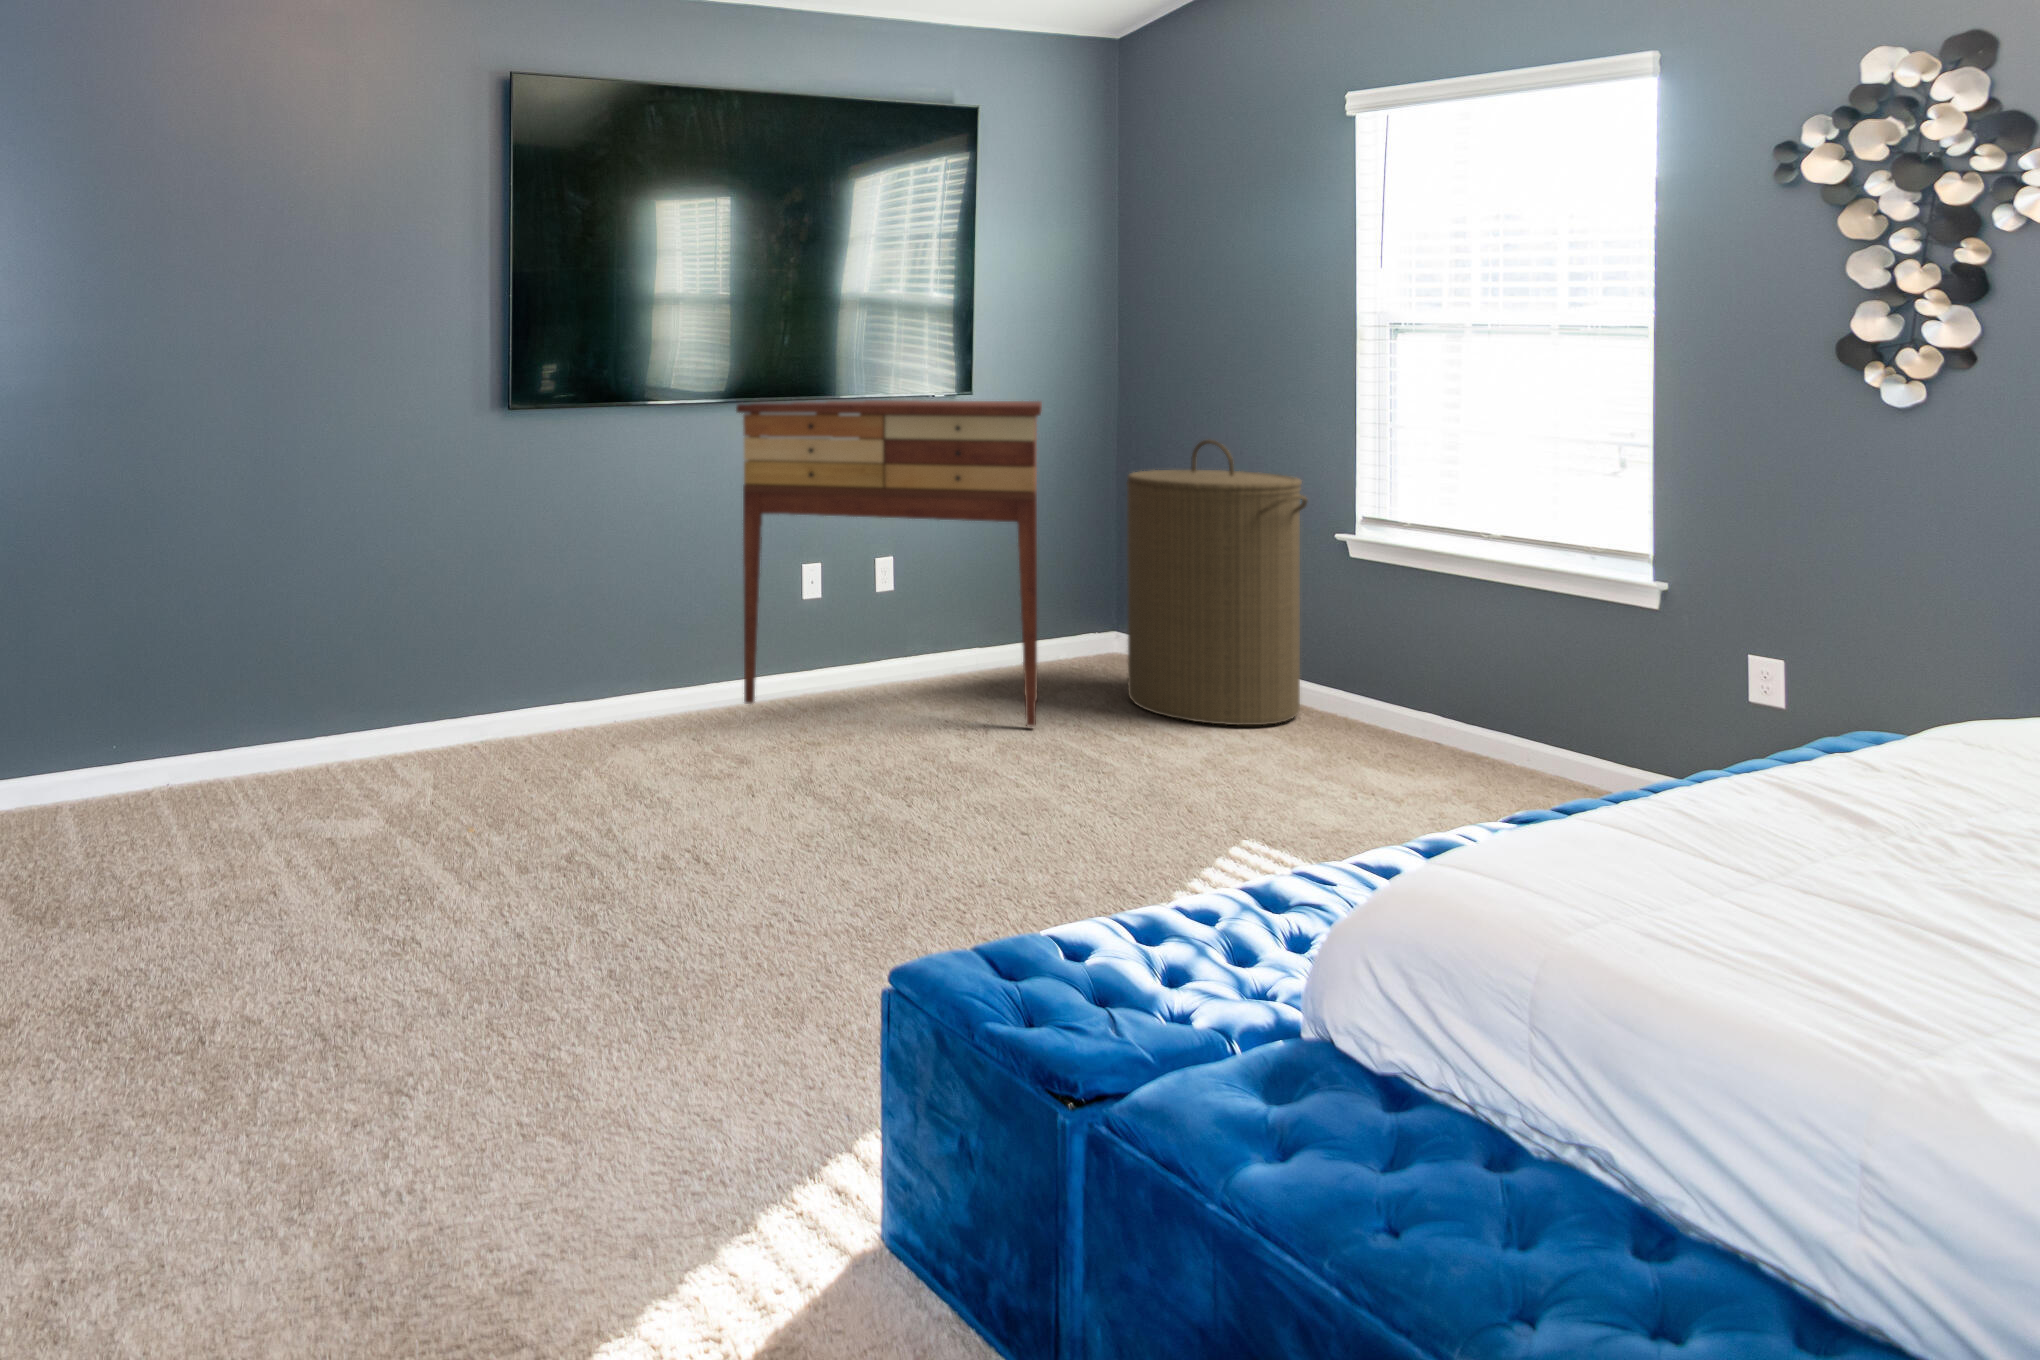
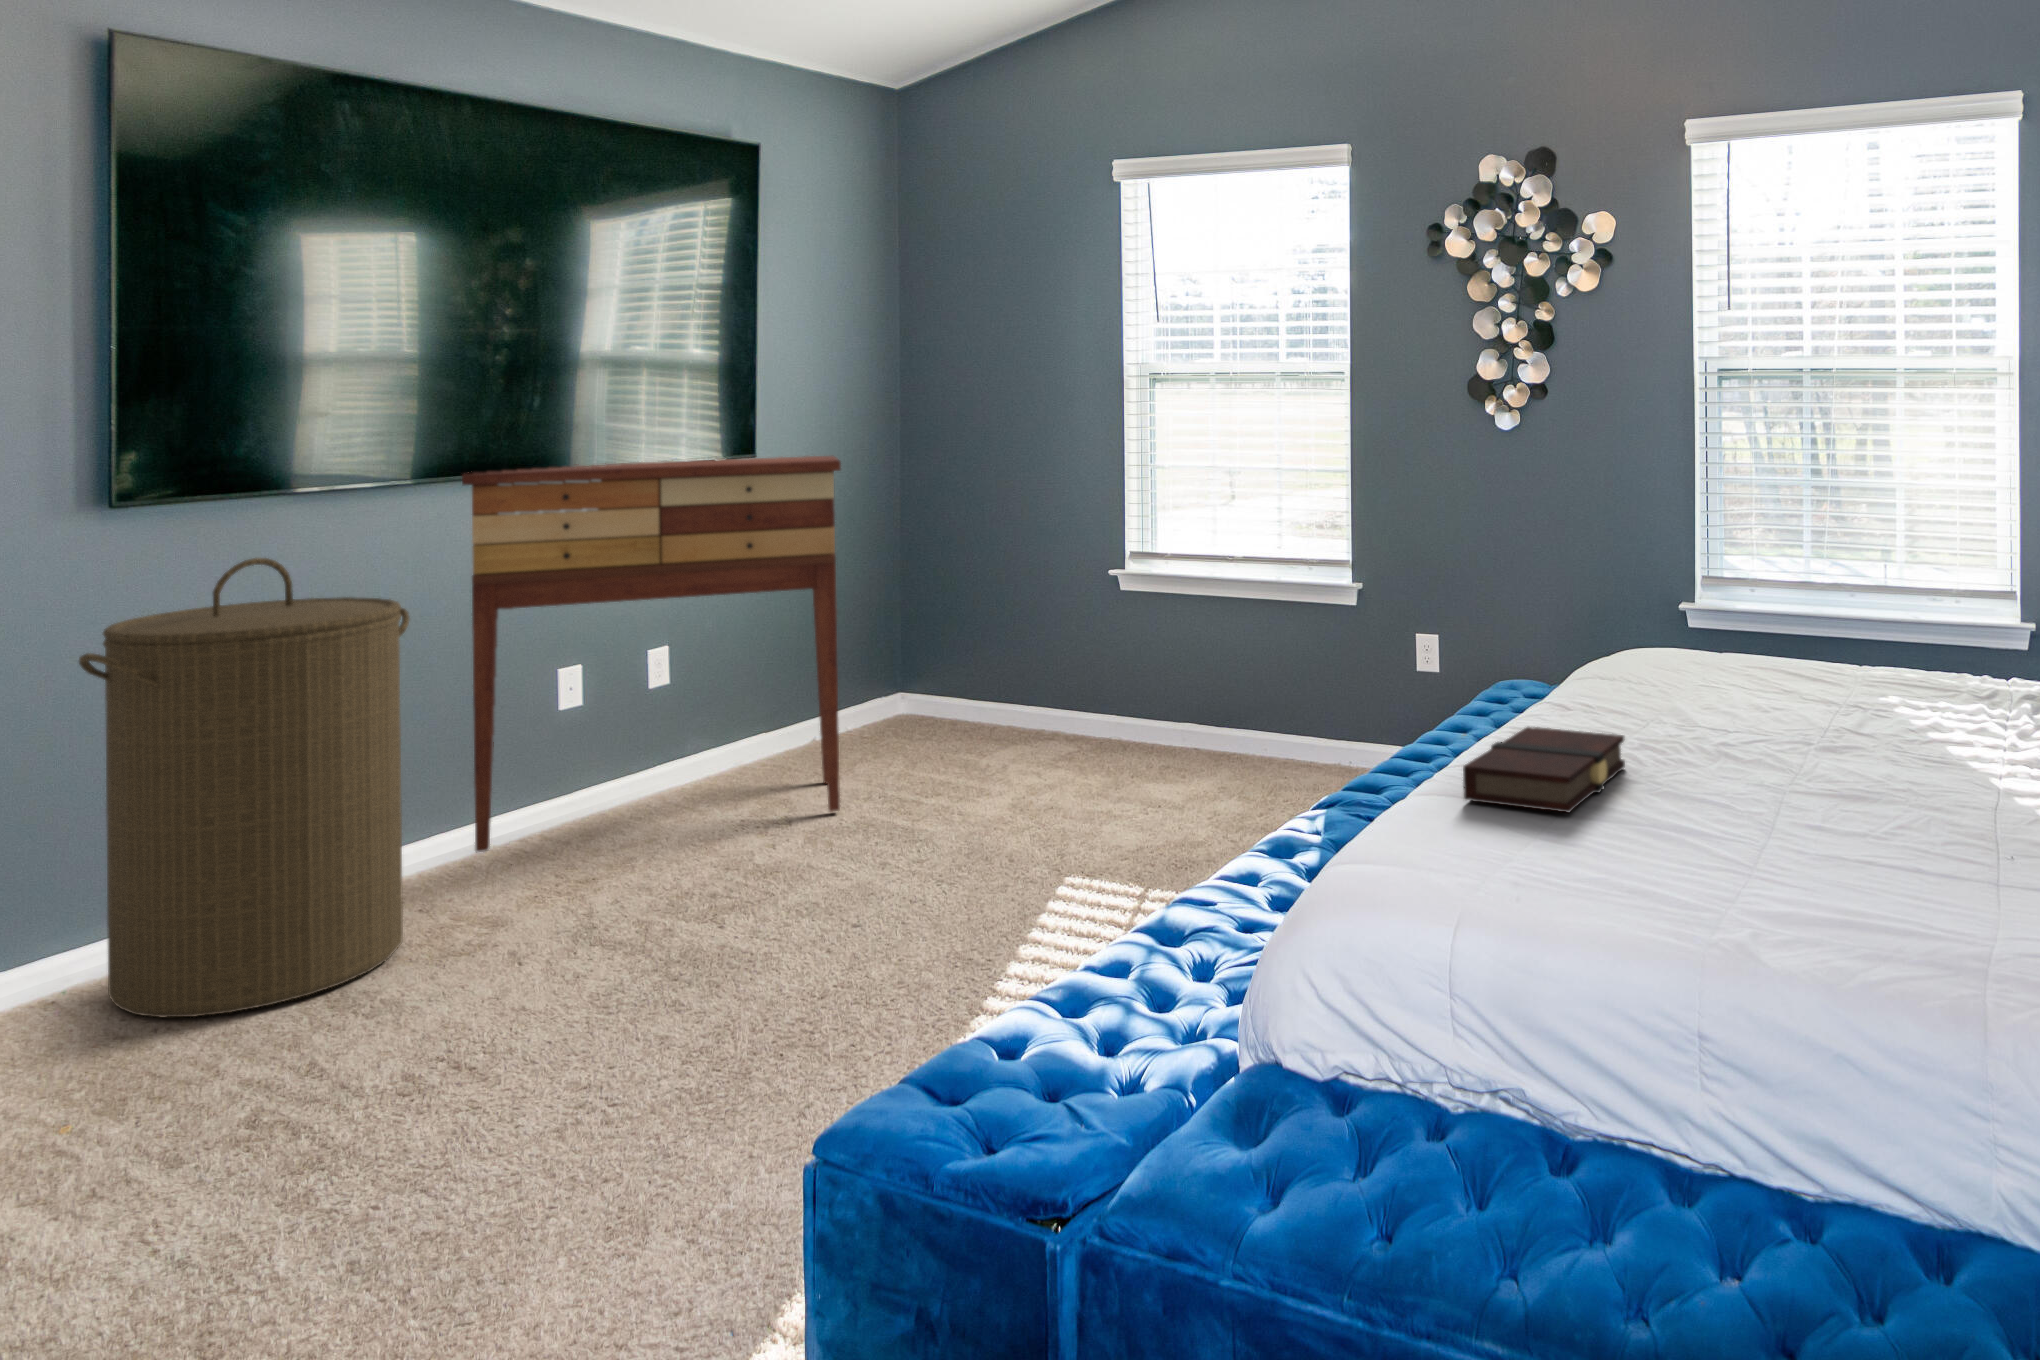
laundry hamper: present [1127,440,1307,725] -> present [79,558,409,1017]
book: none [1636,767,1921,874] -> present [1463,727,1625,812]

